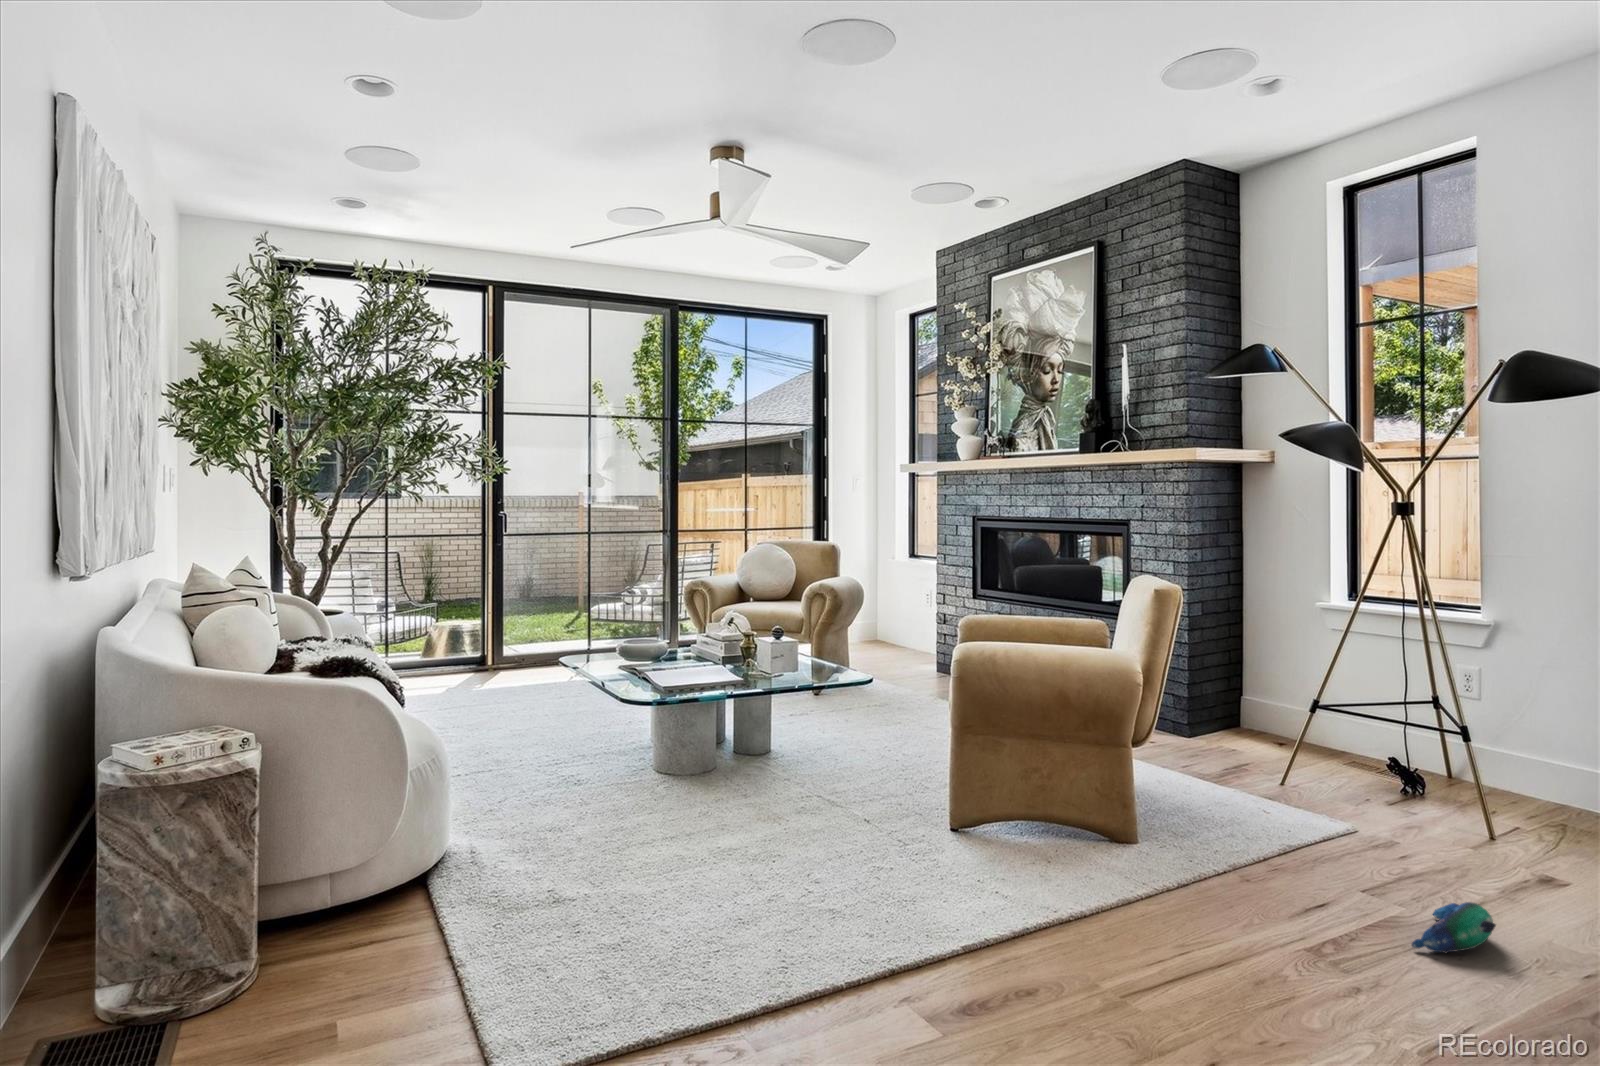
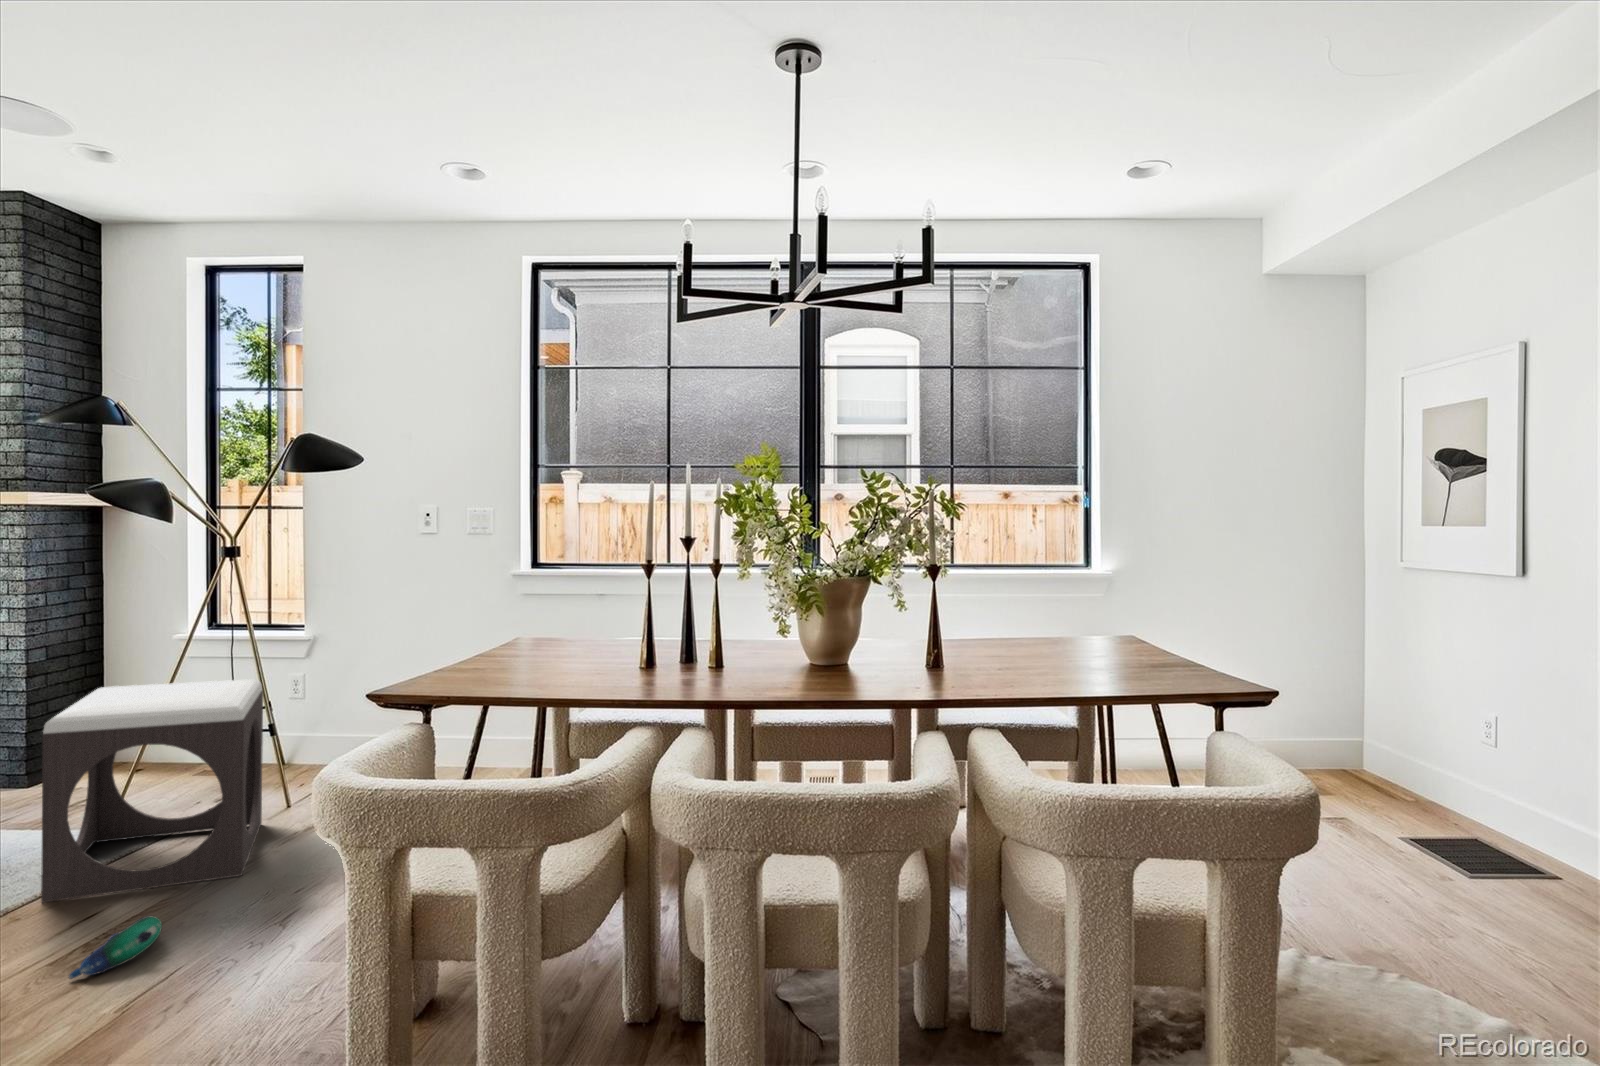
footstool: none [1302,641,1528,886] -> present [41,680,263,903]

